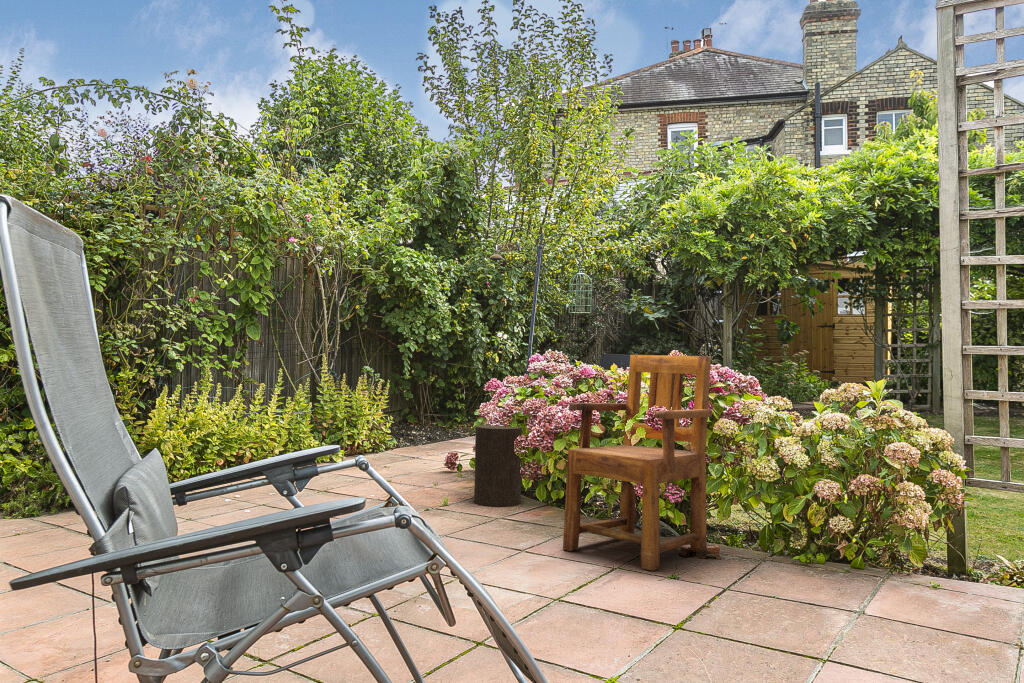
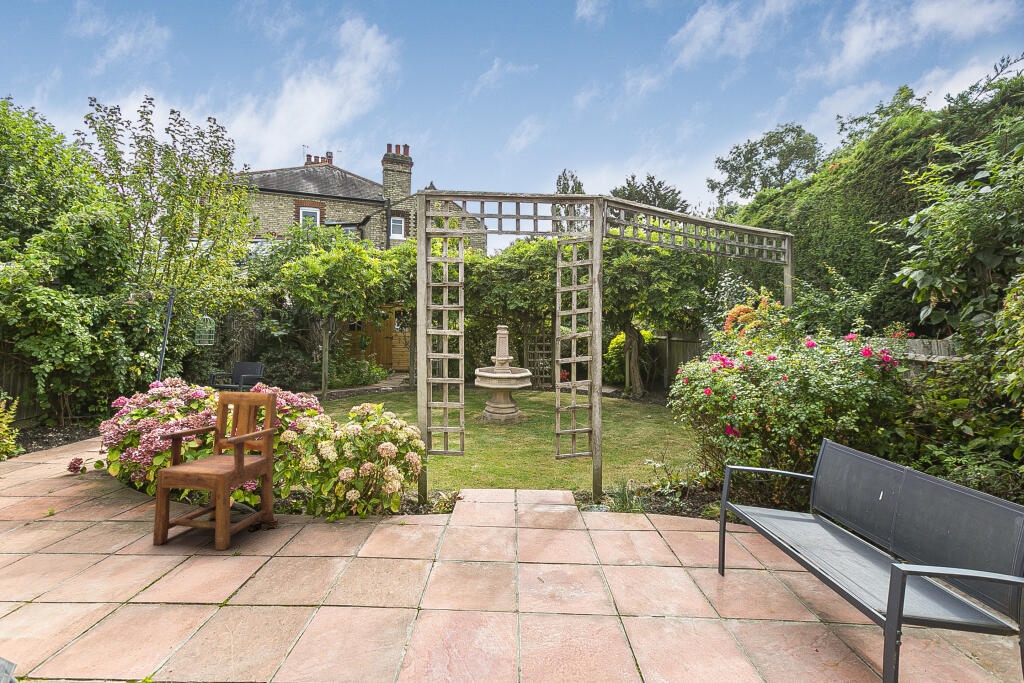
stool: present [474,424,522,506] -> none [86,439,136,507]

